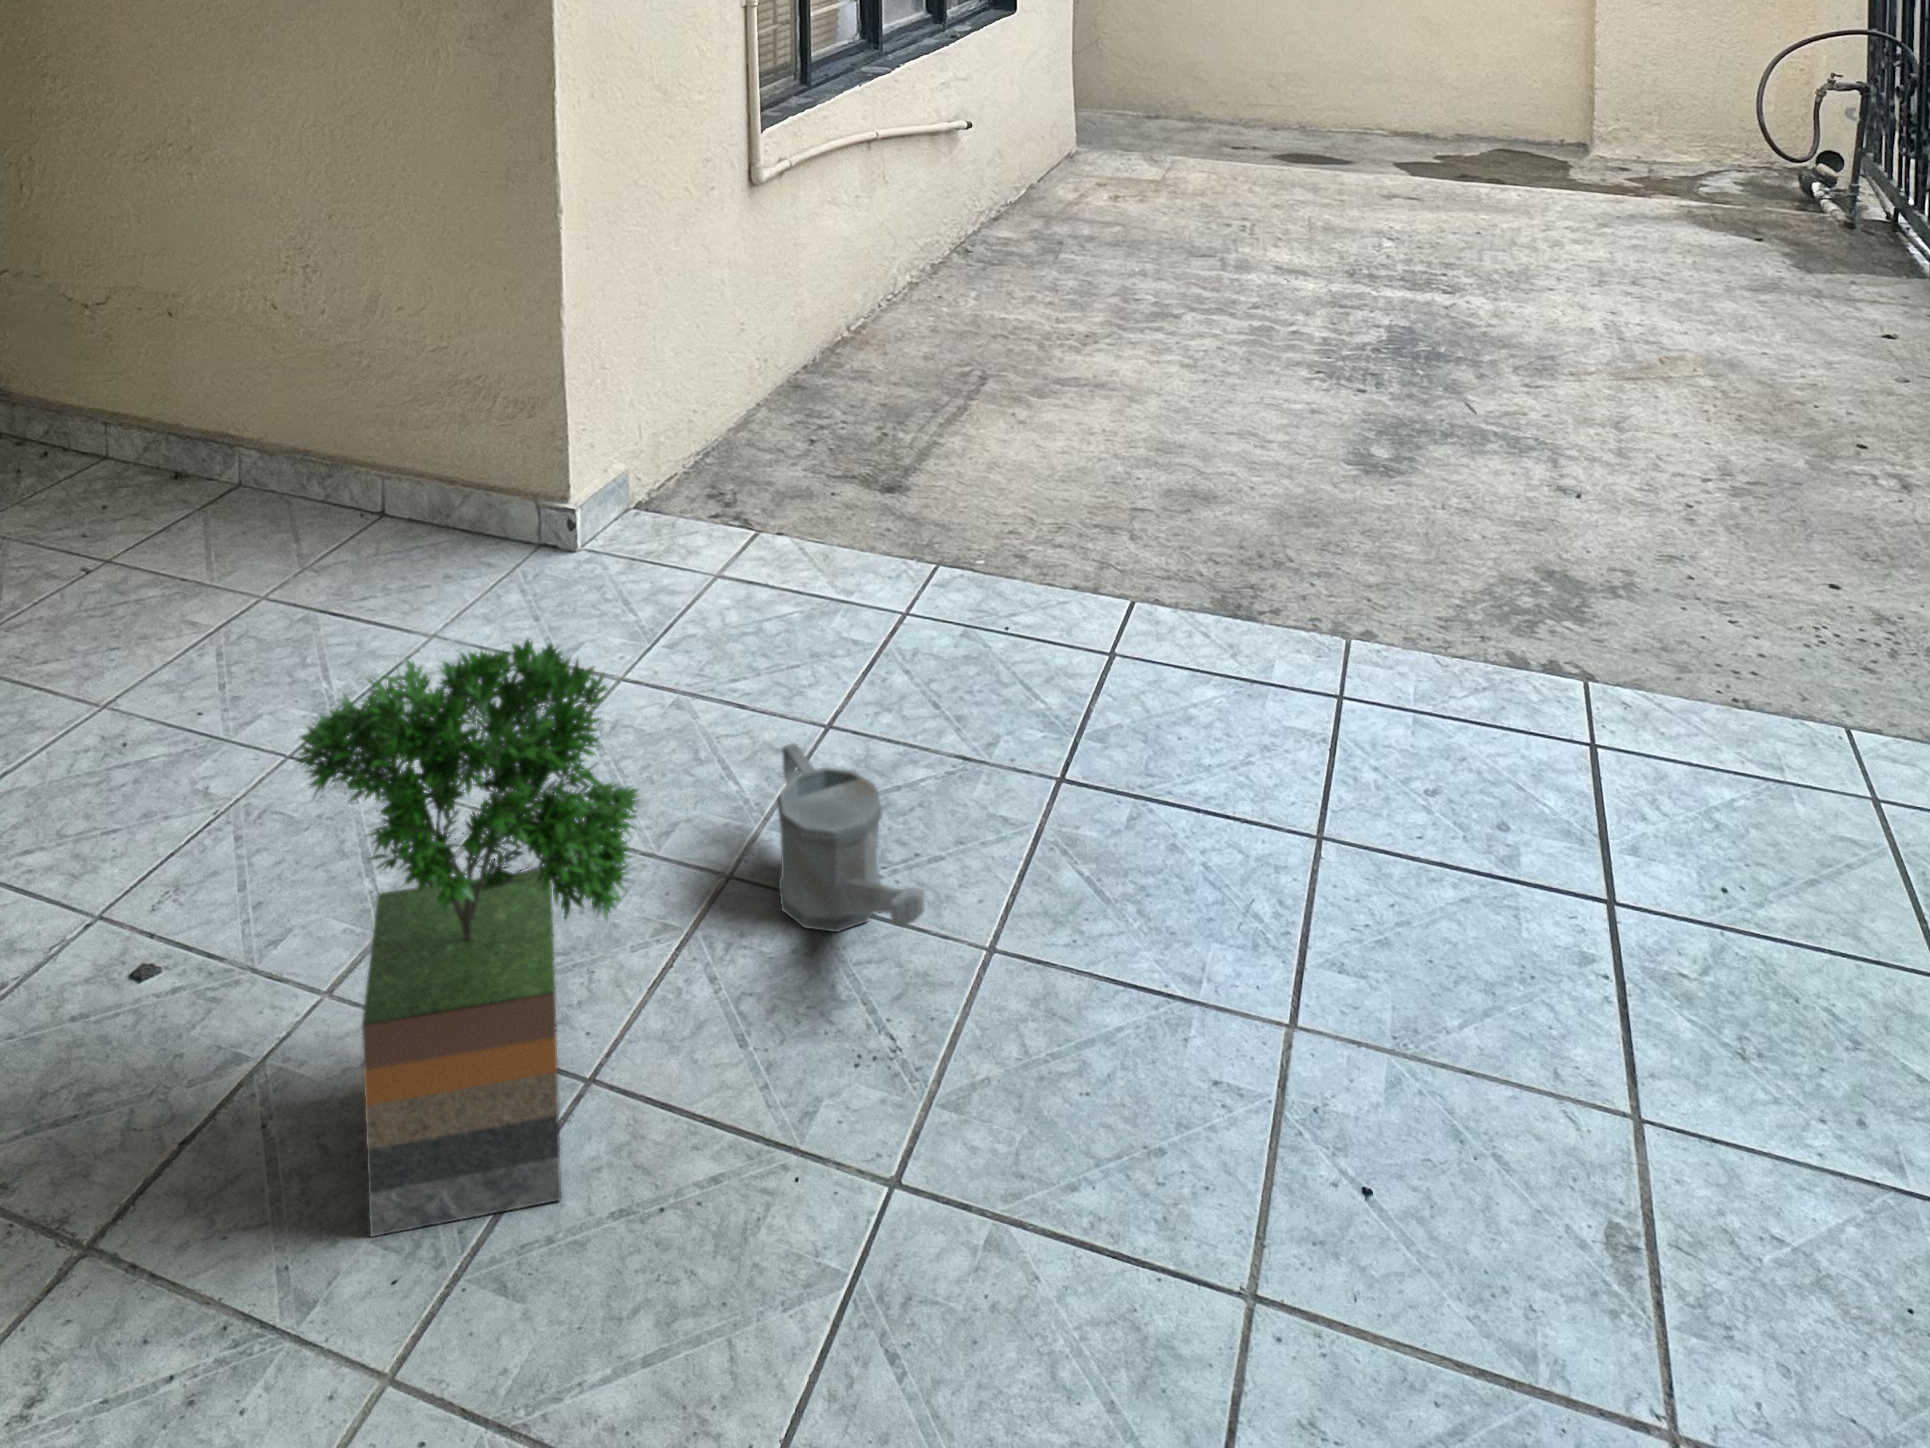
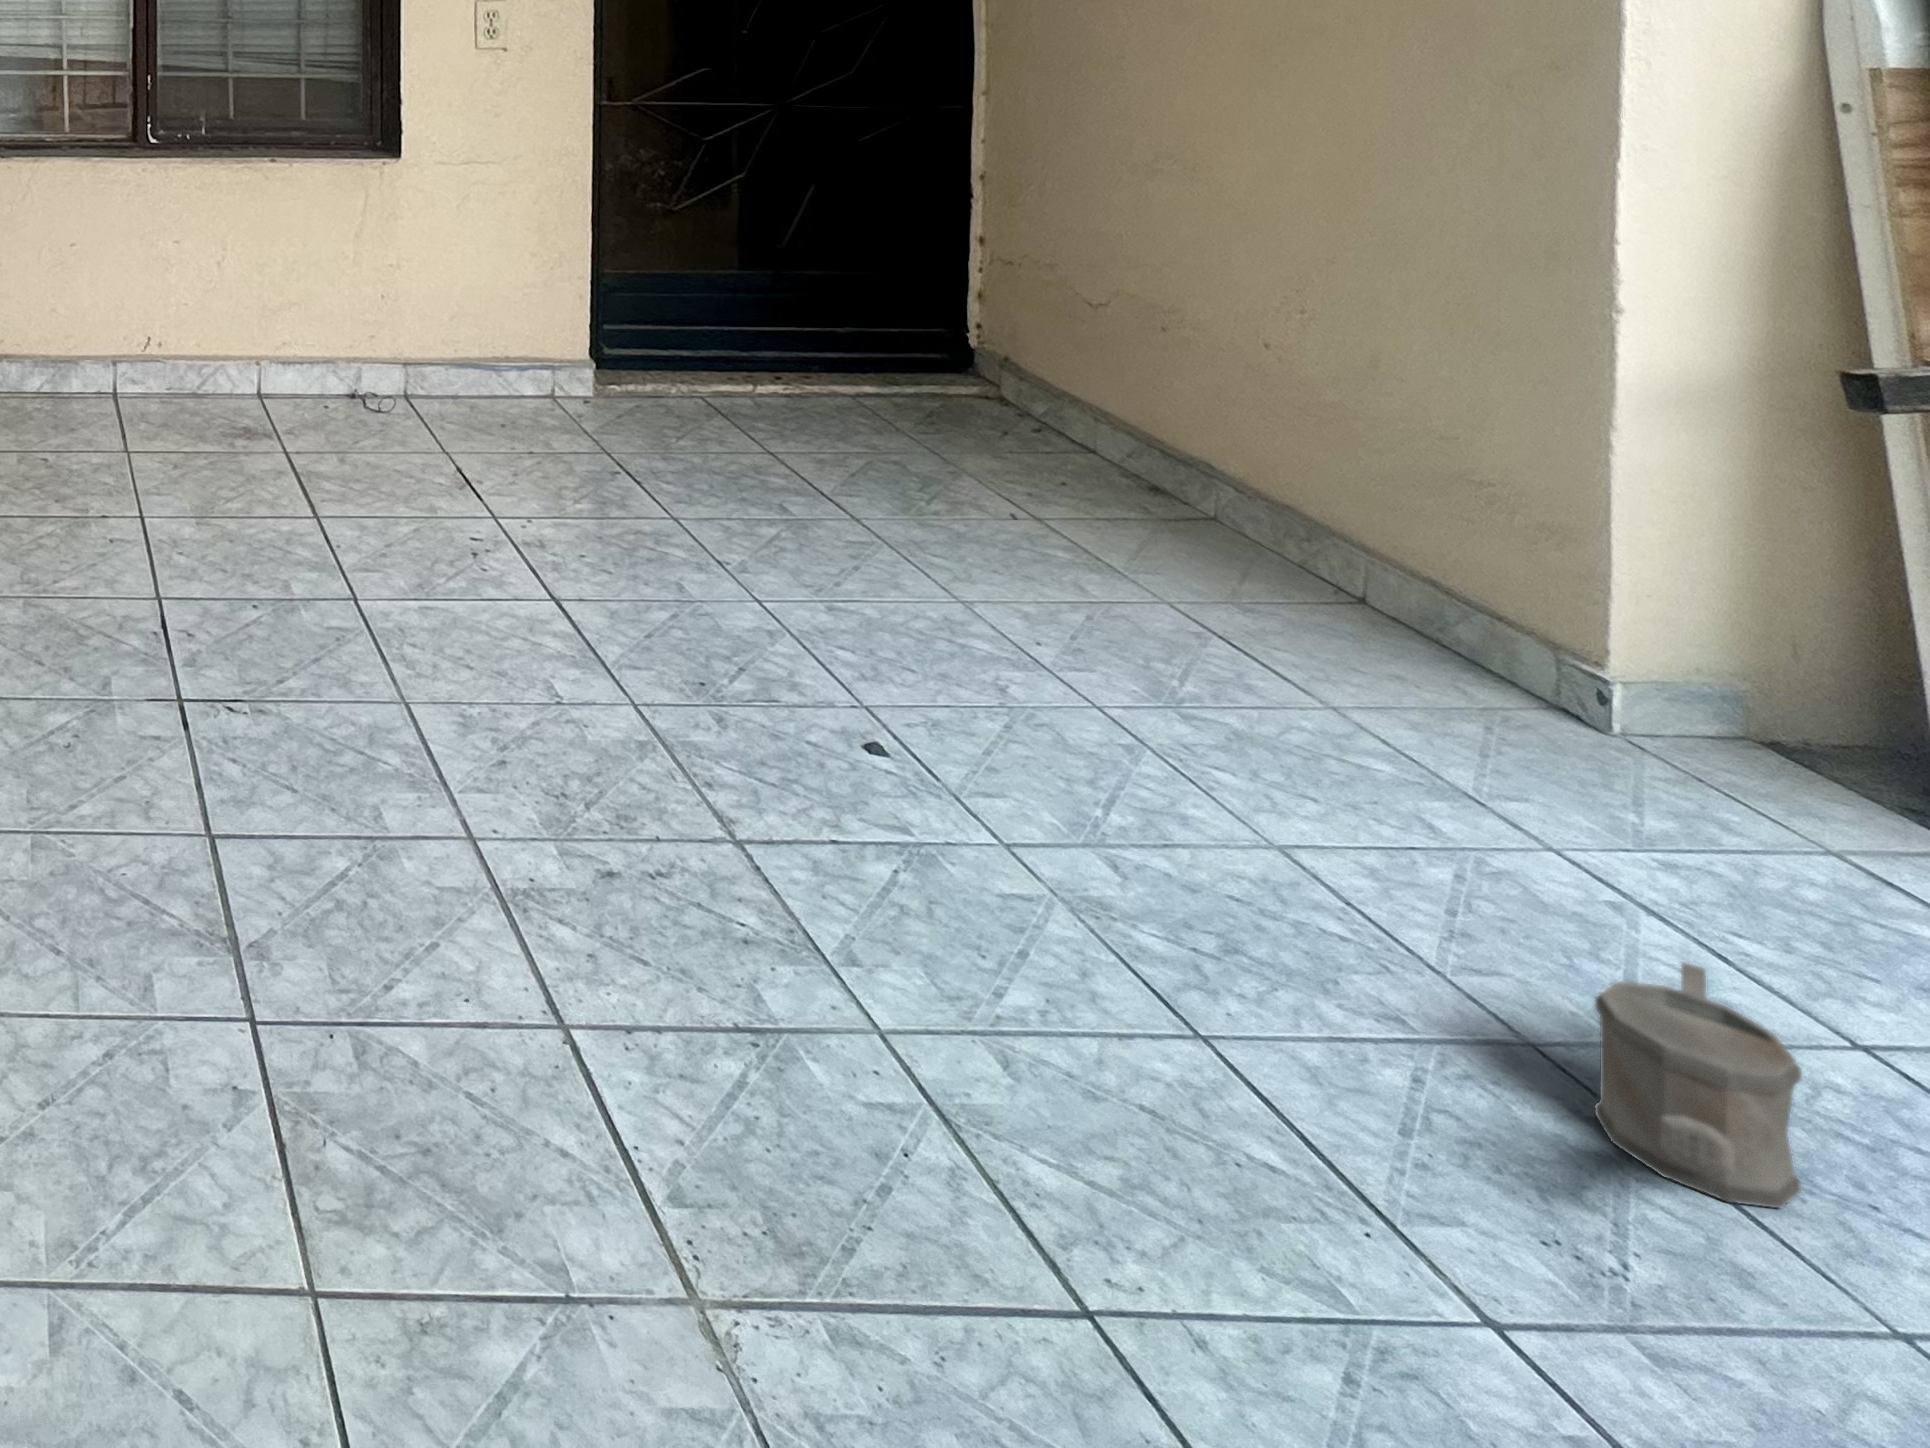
potted tree: present [297,639,640,1236] -> none [907,530,1261,1067]

